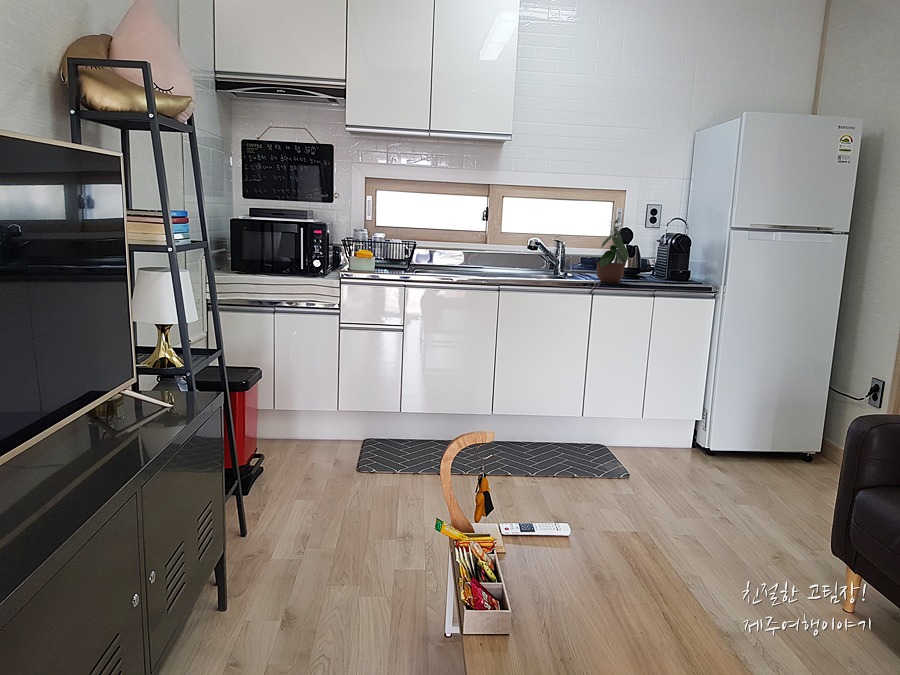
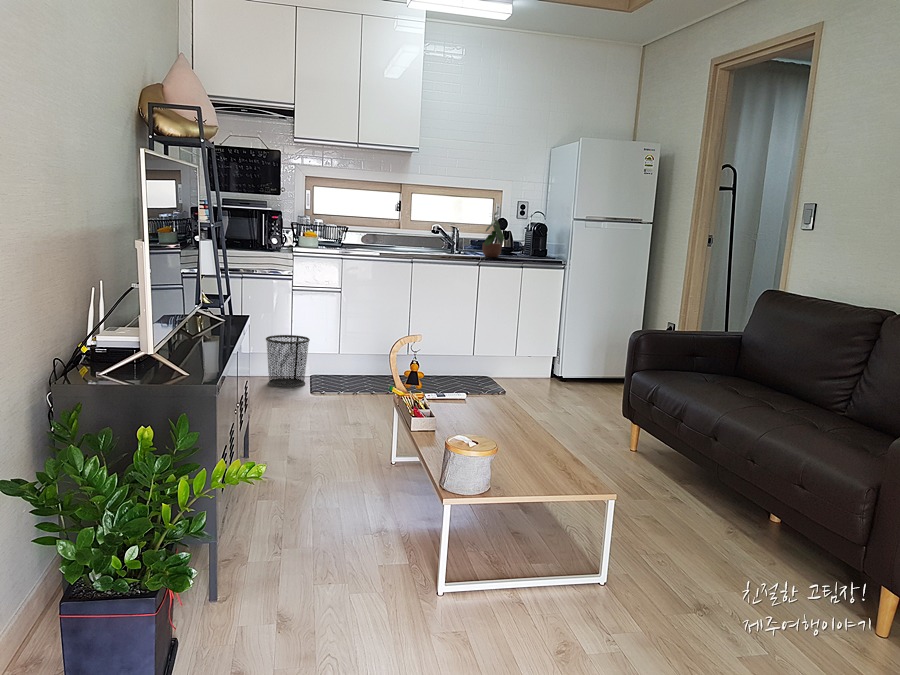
waste bin: none [291,389,352,465] -> present [266,335,310,388]

